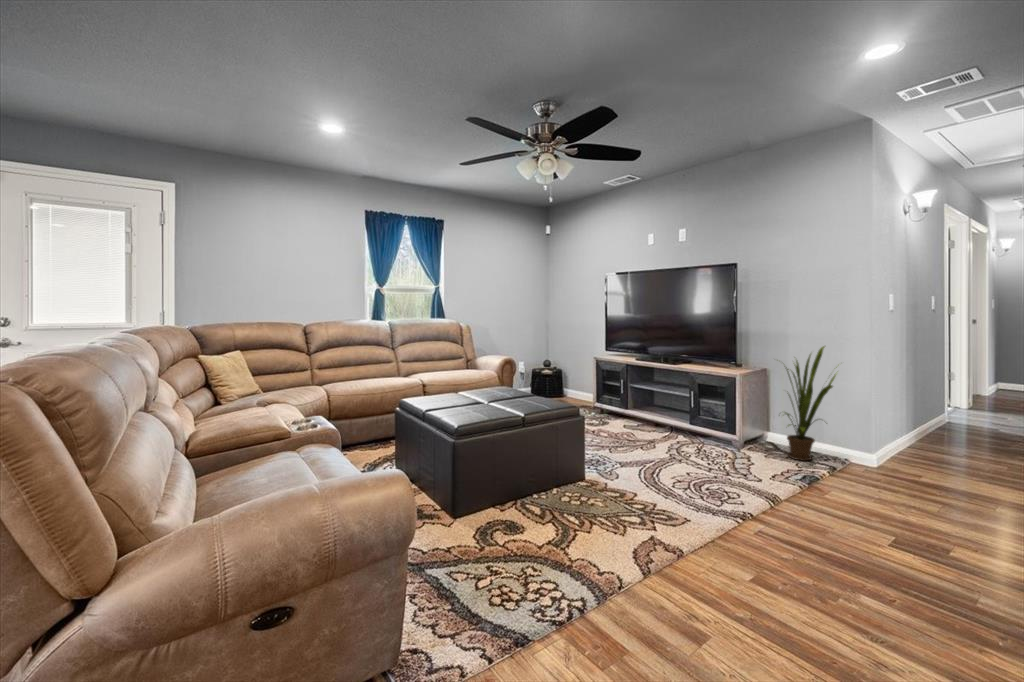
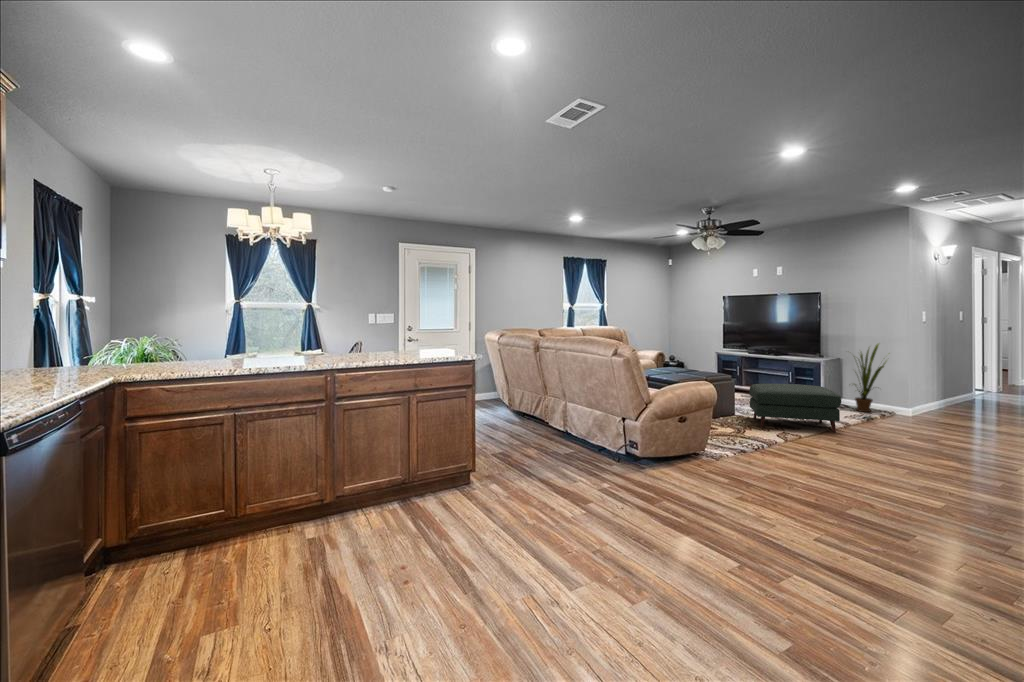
ottoman: none [608,424,764,529] -> present [749,384,841,432]

